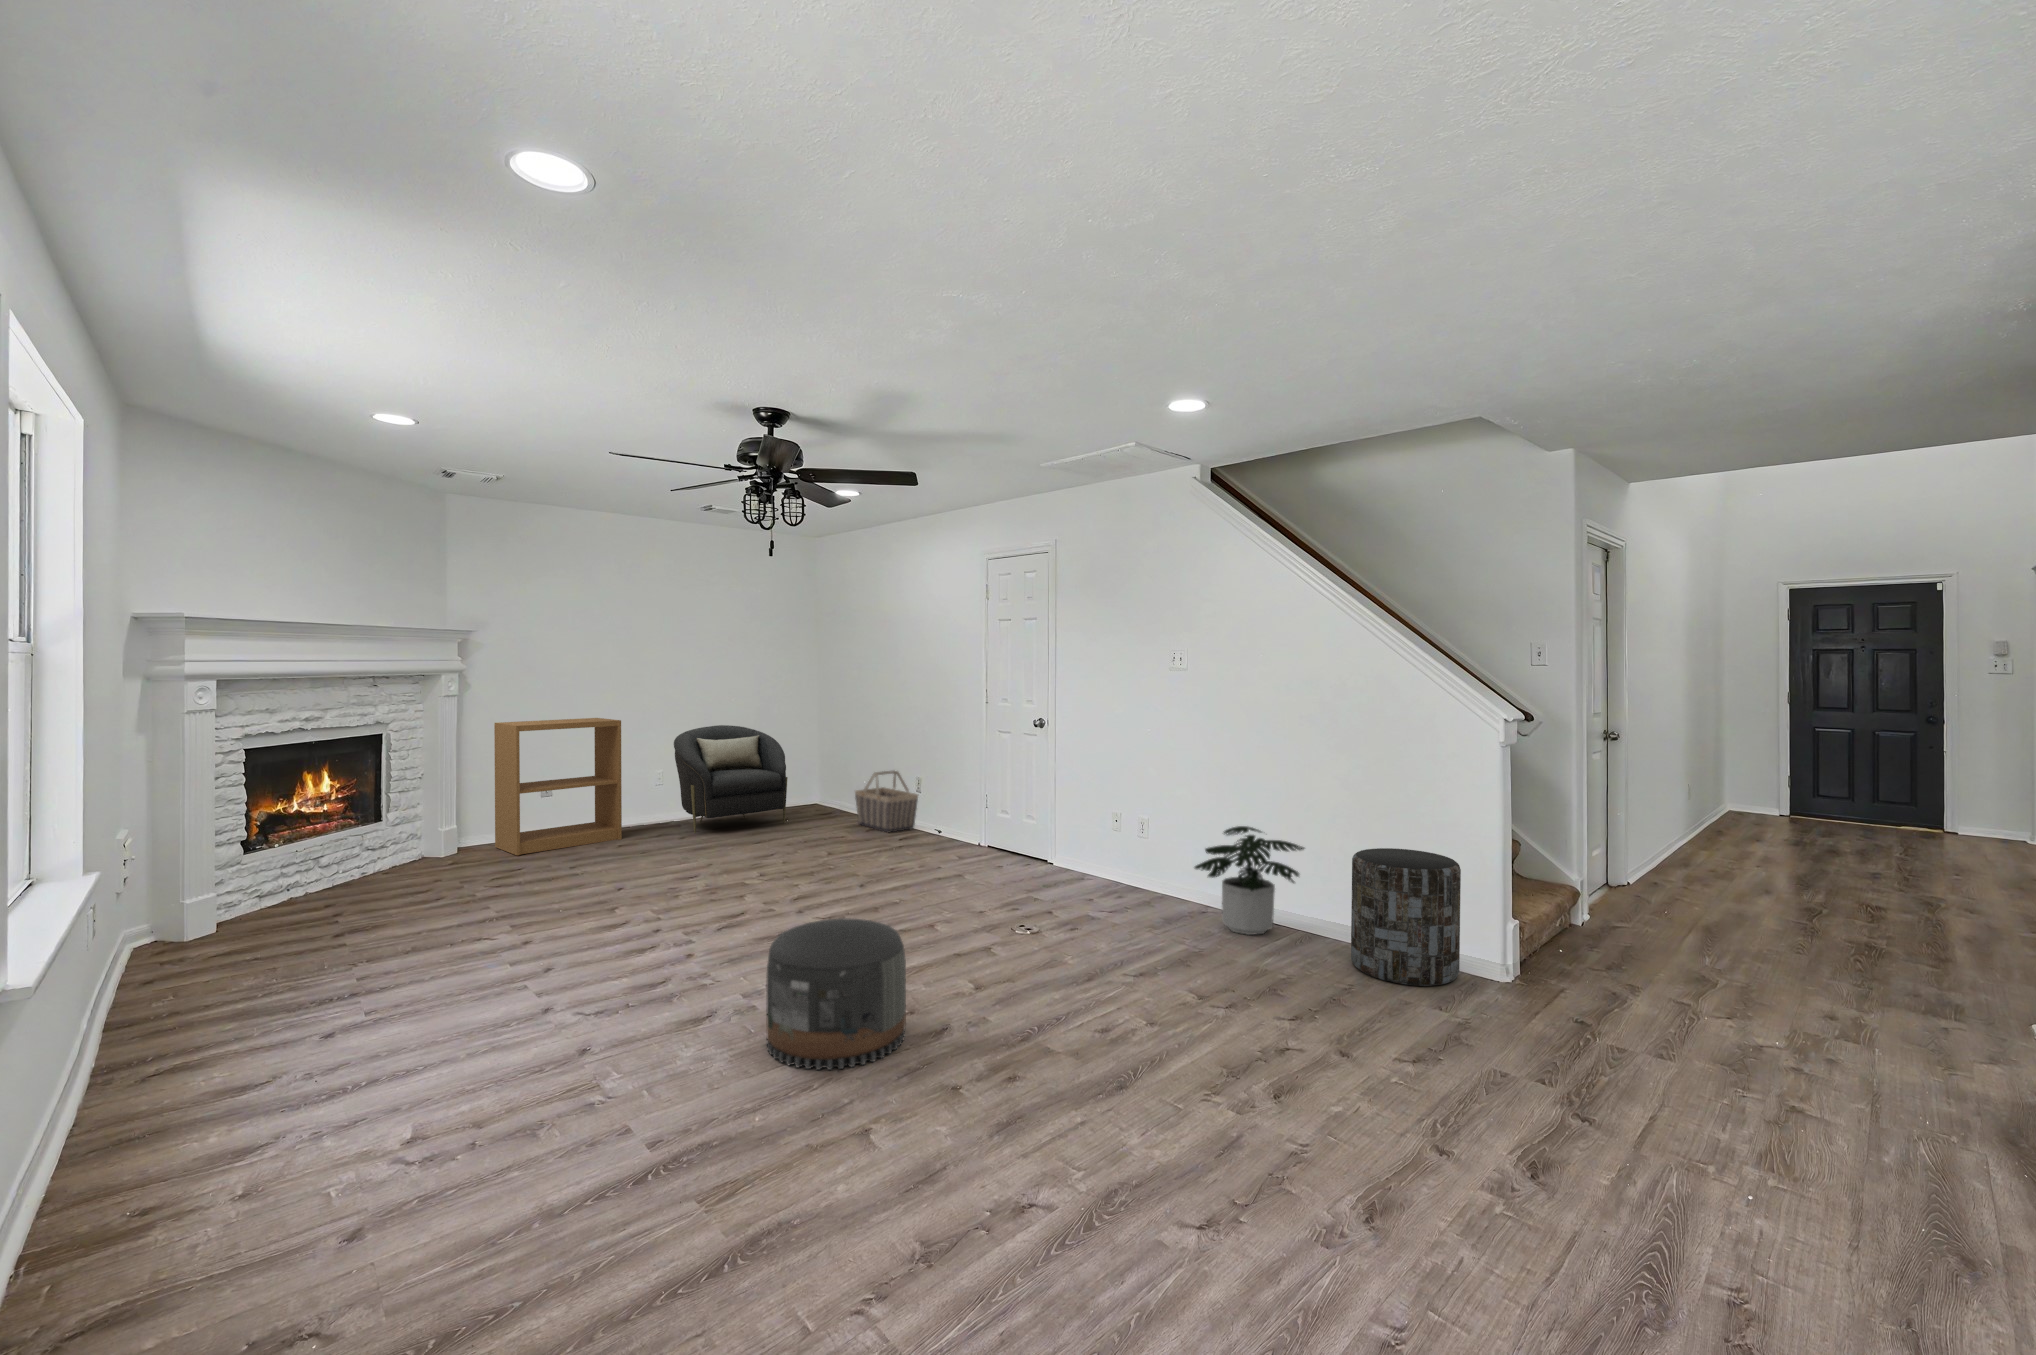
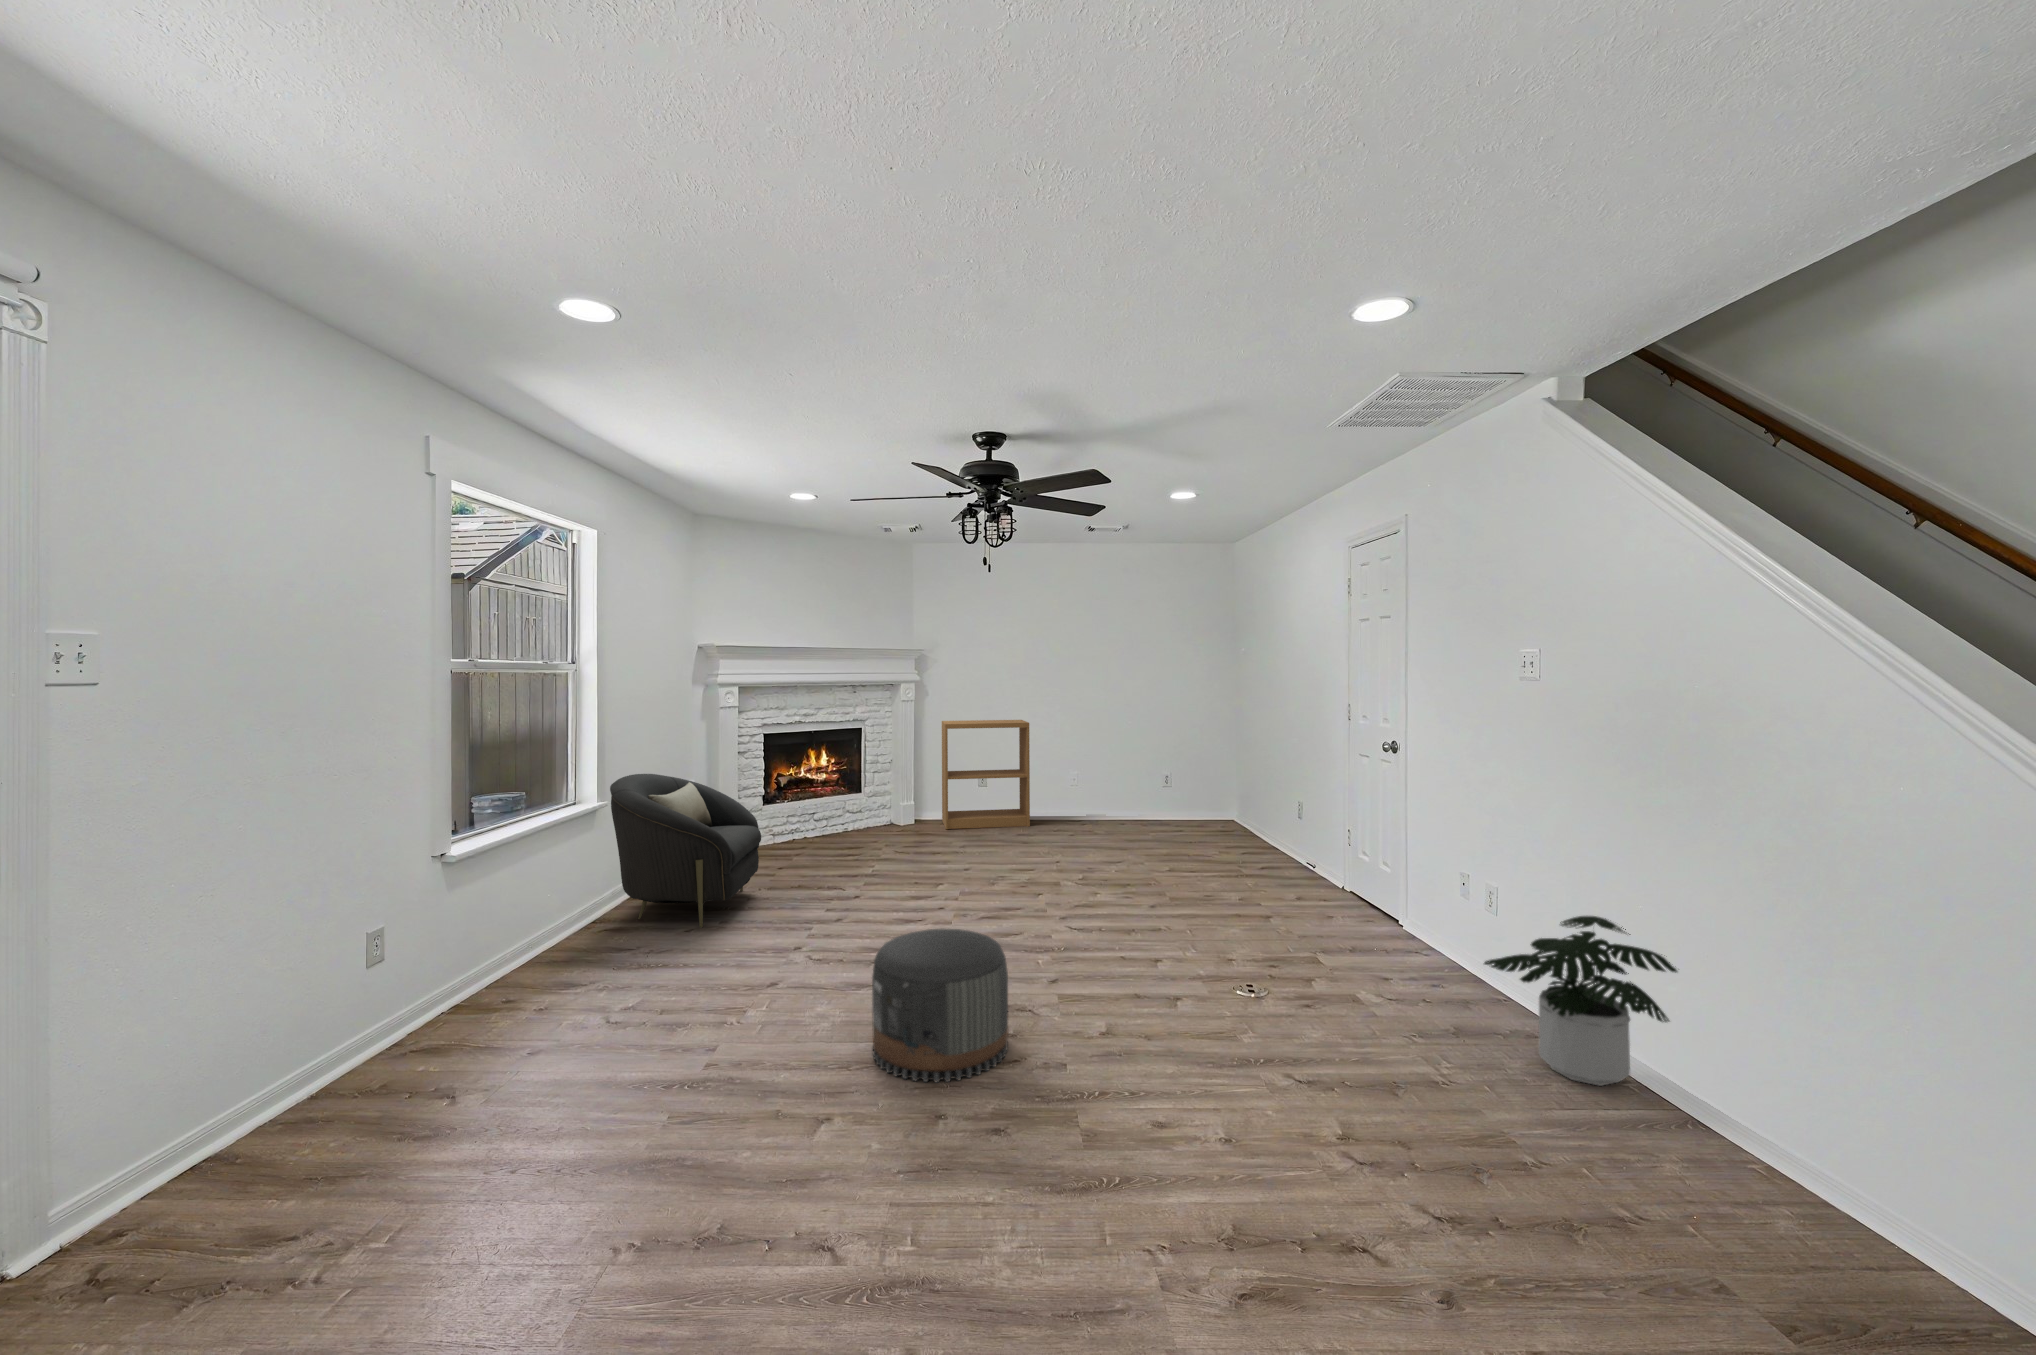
armchair: present [674,725,788,833] -> present [610,774,761,928]
basket: present [855,771,918,833] -> none [1237,787,1297,853]
side table: present [1351,848,1461,986] -> none [1709,996,1963,1291]

